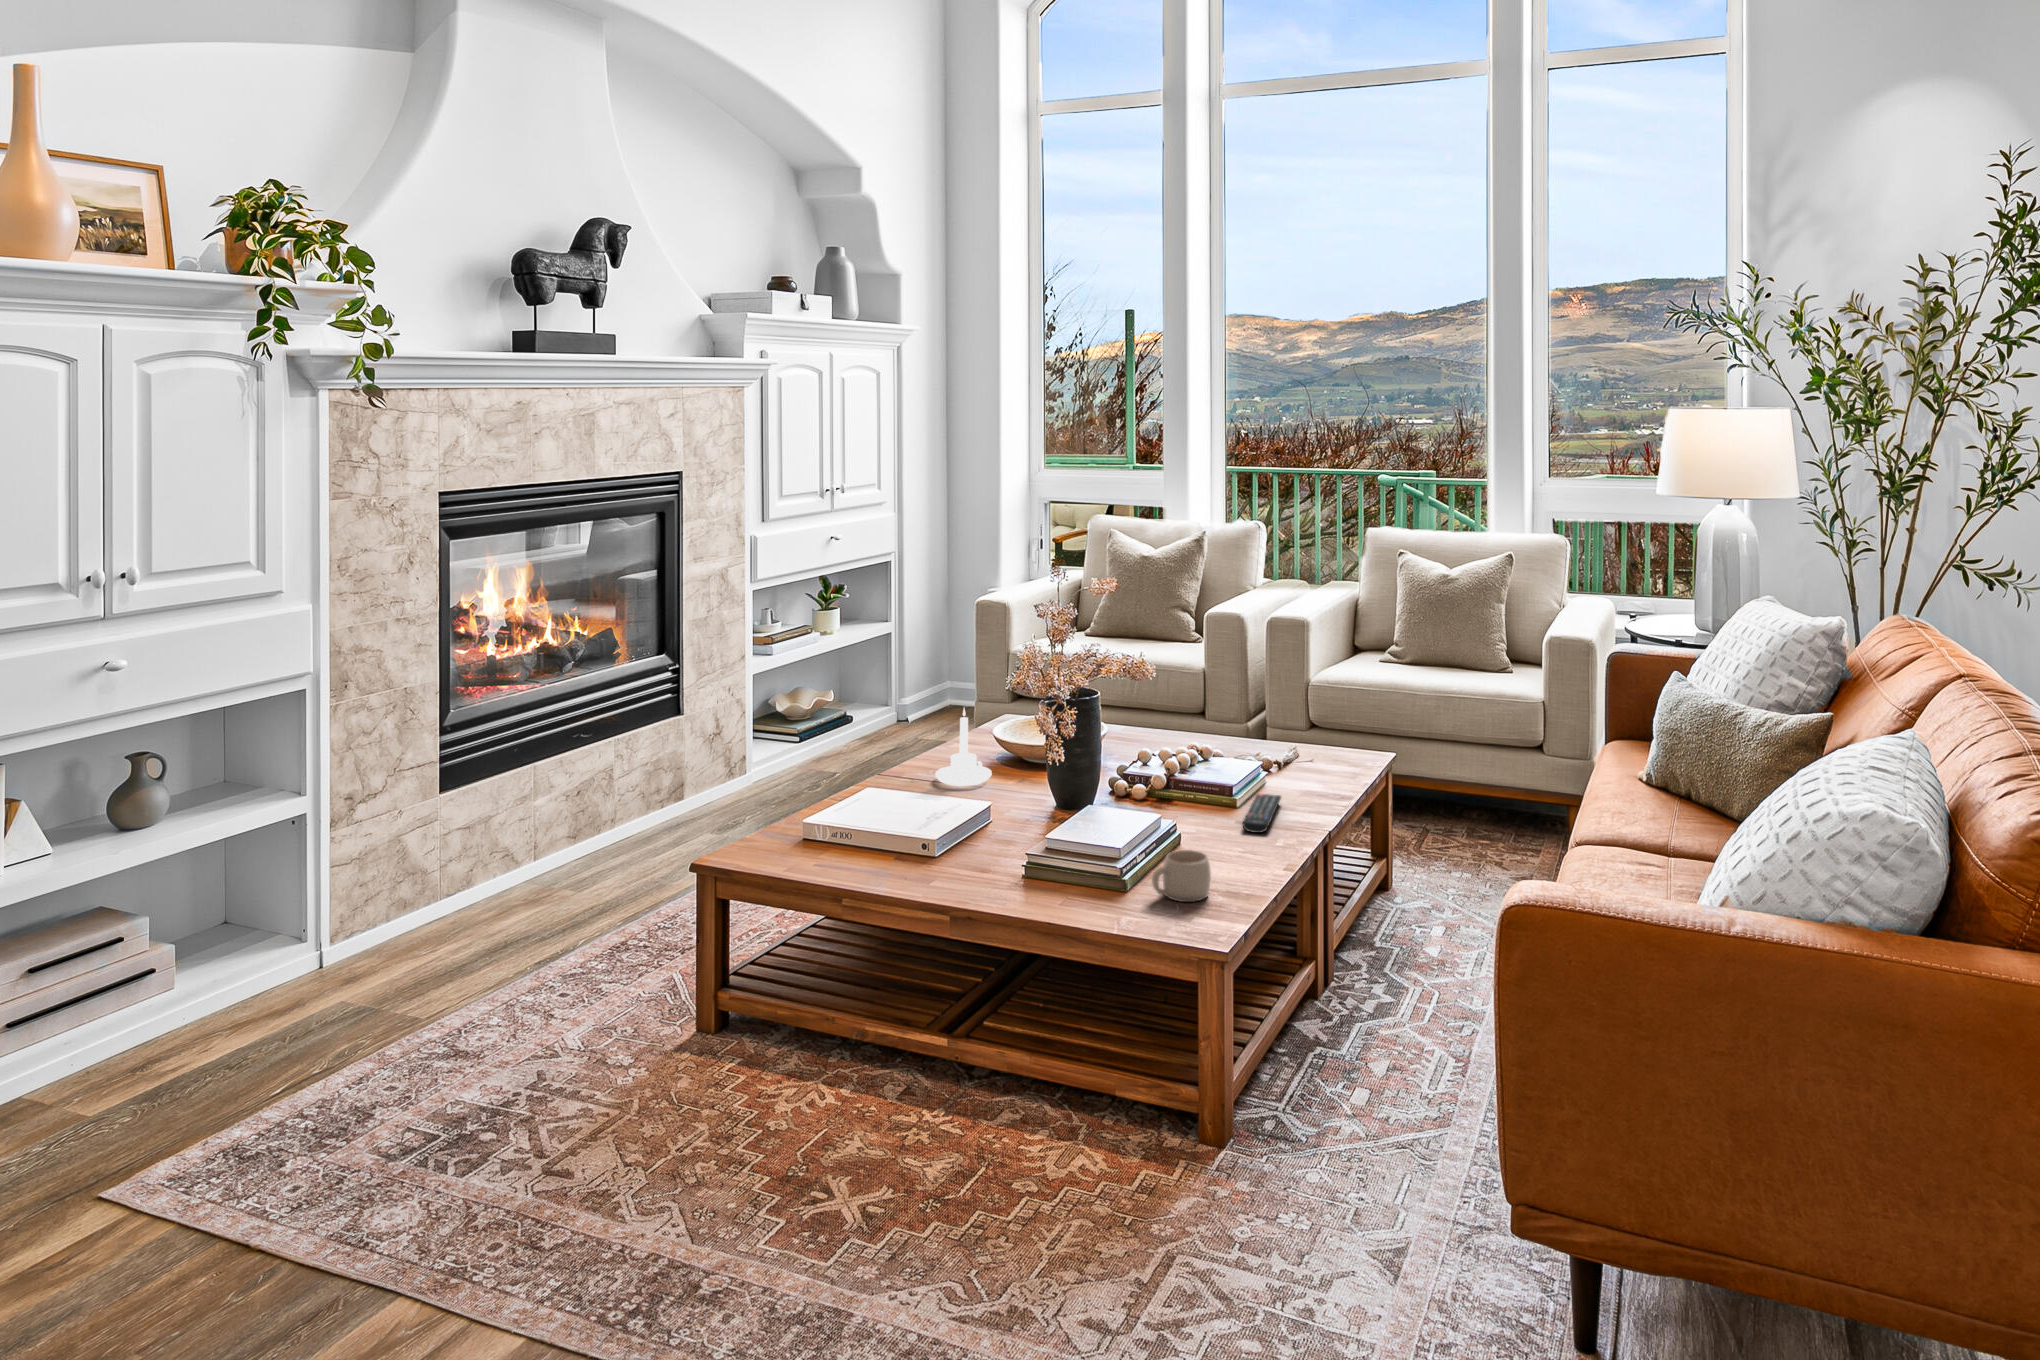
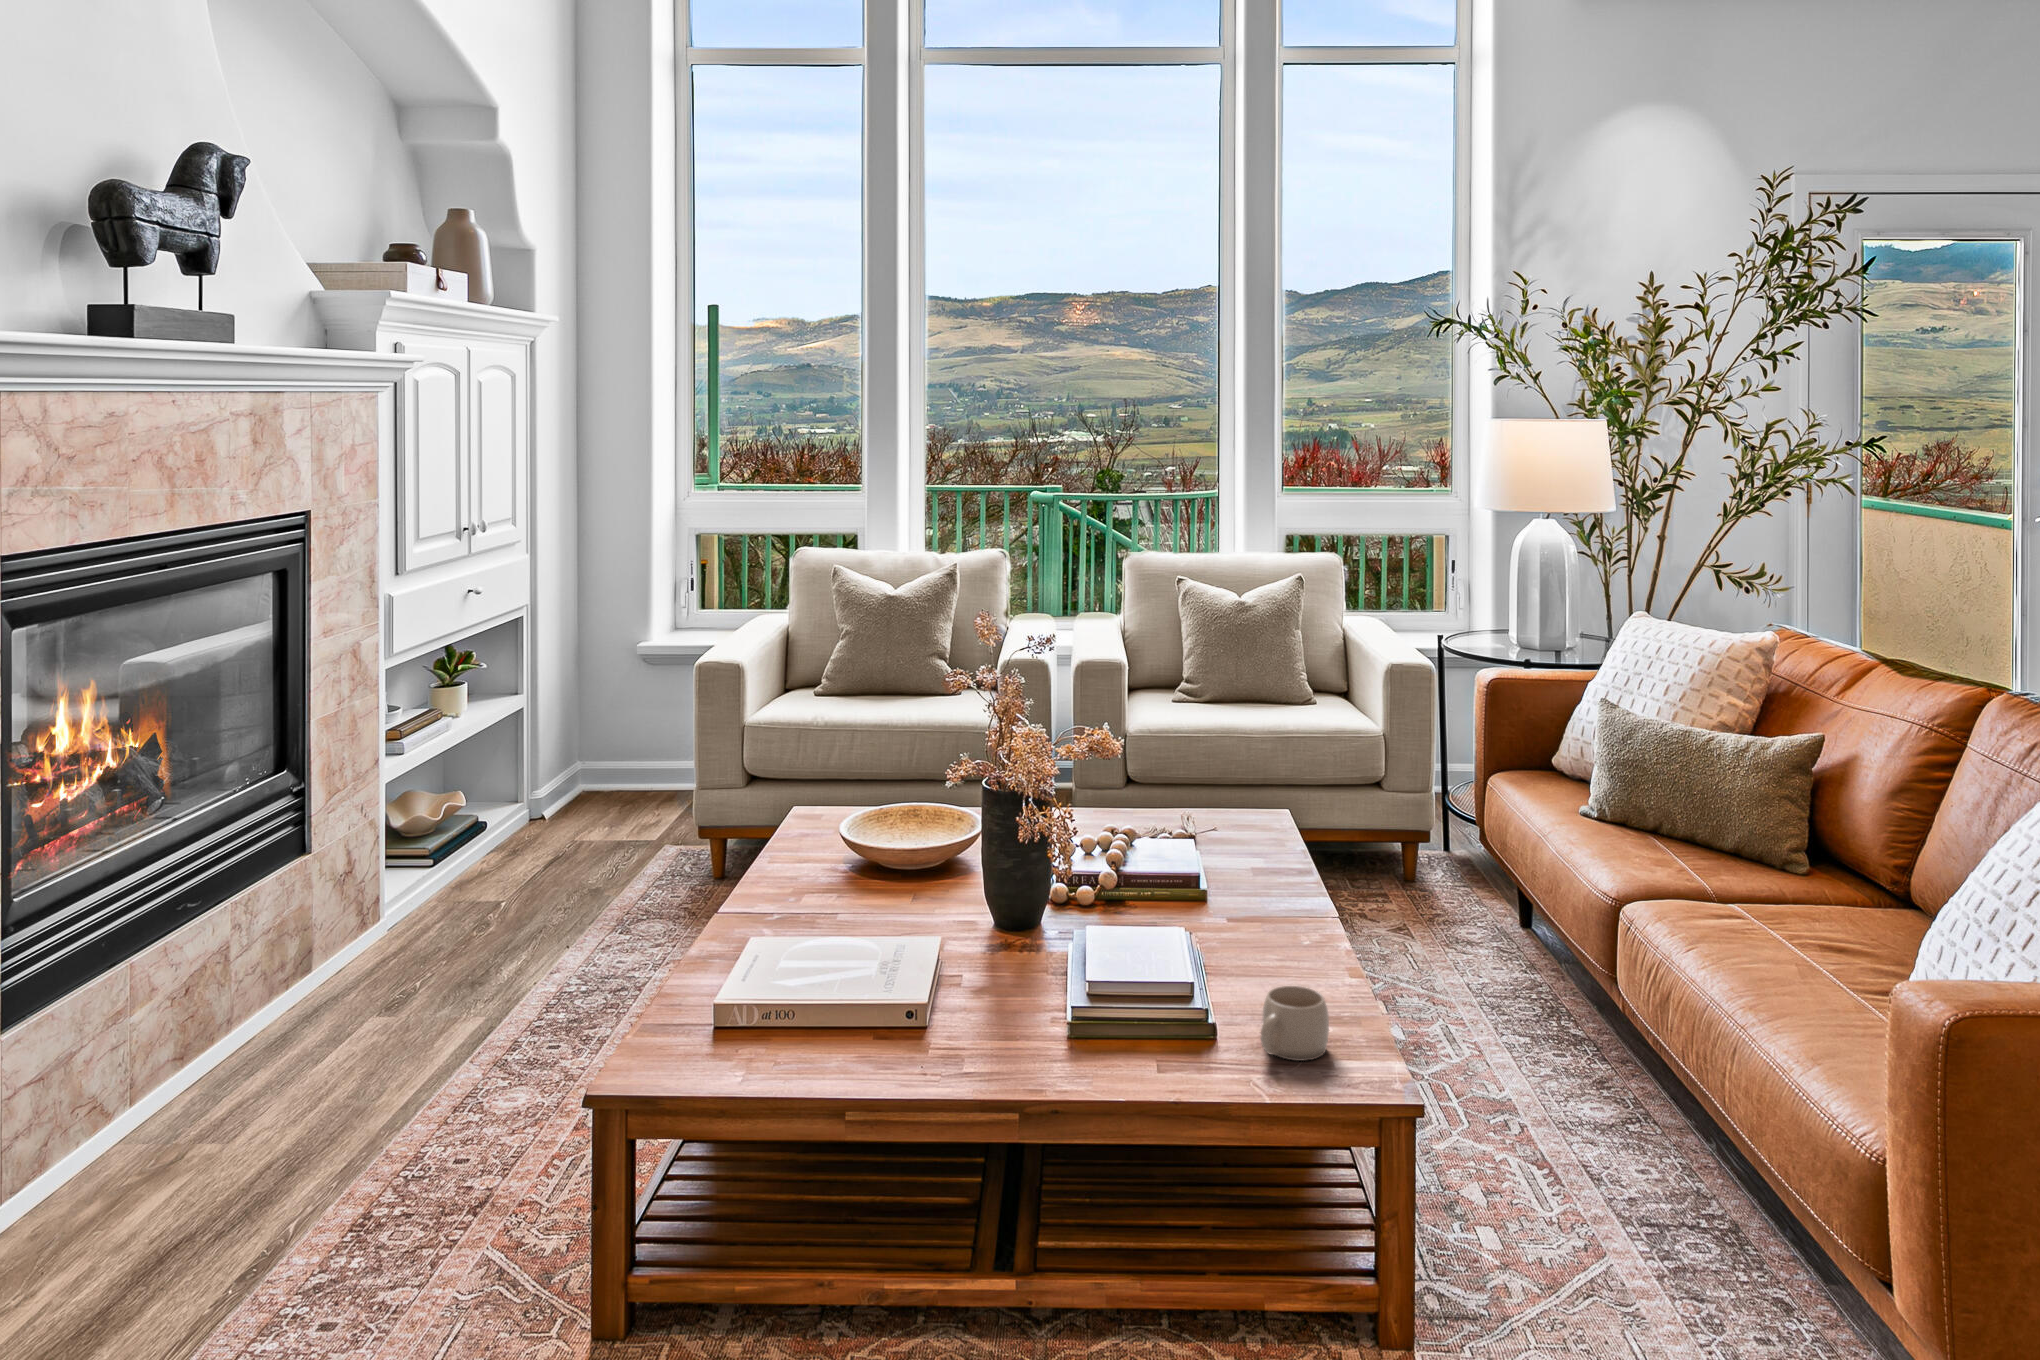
candle holder: present [935,708,992,786] -> none [797,812,875,922]
remote control: present [1243,794,1281,833] -> none [1231,886,1293,943]

